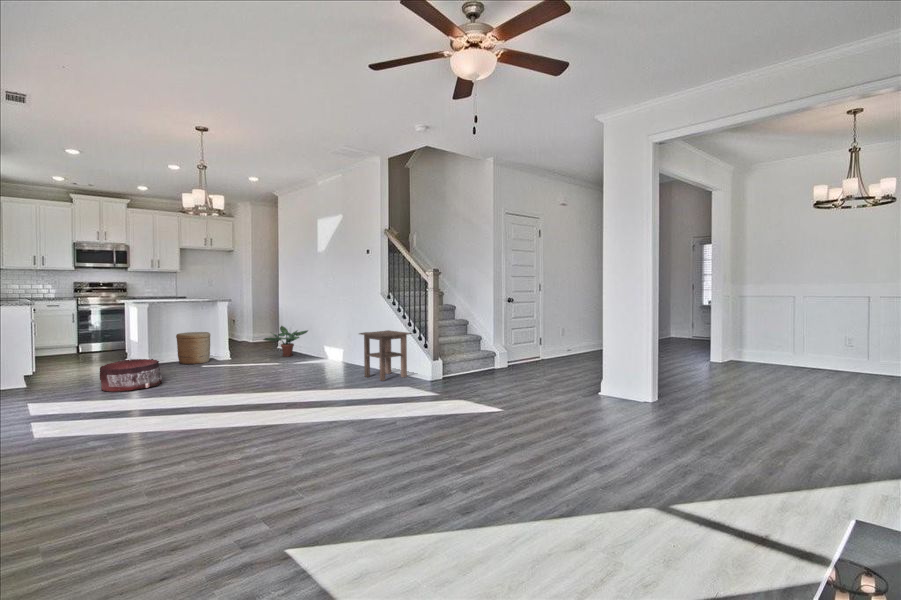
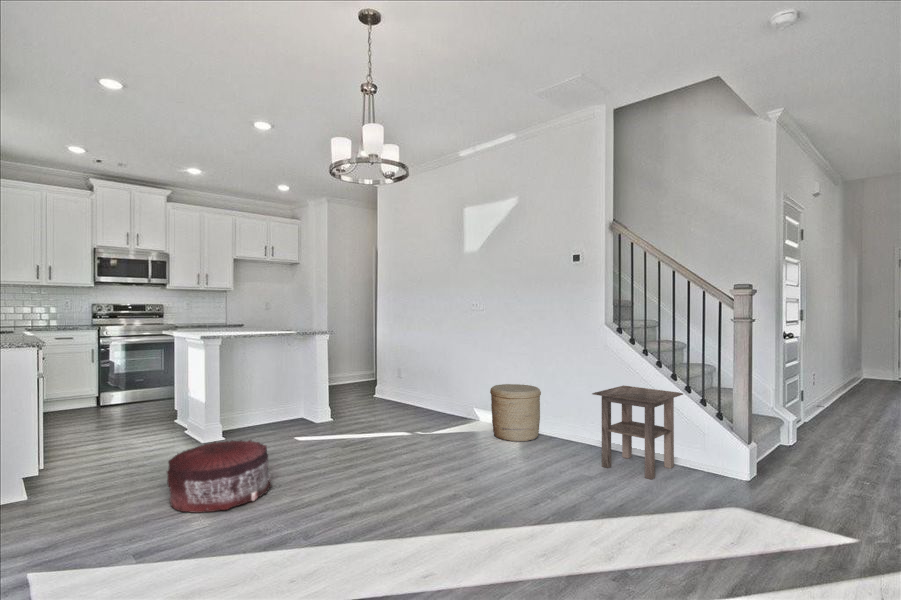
potted plant: present [264,326,308,357] -> none [370,369,435,415]
woven basket: present [176,332,210,364] -> present [490,384,541,442]

